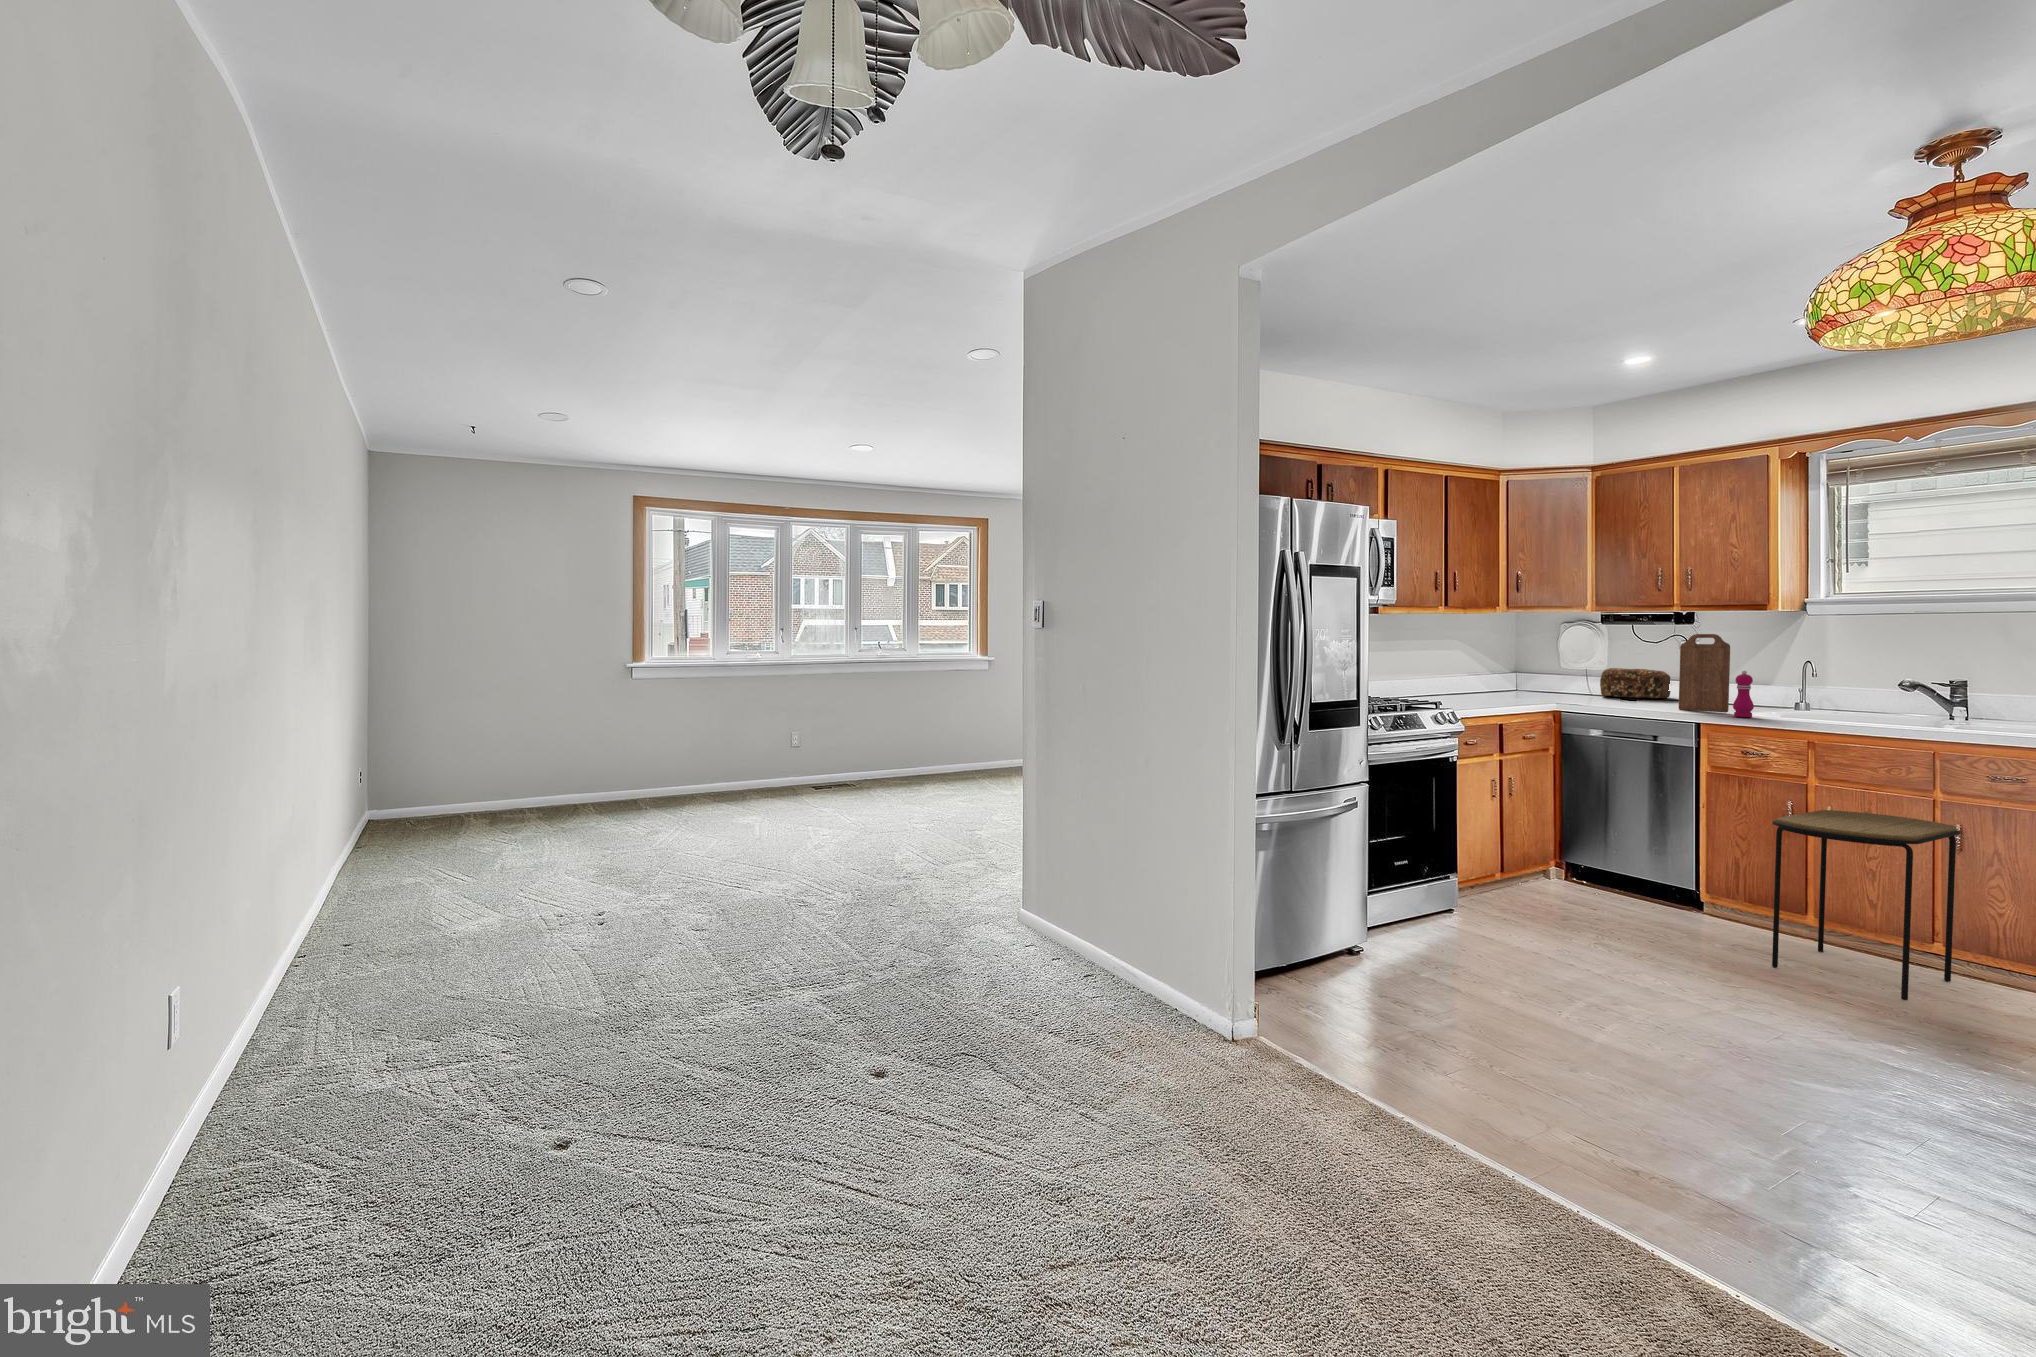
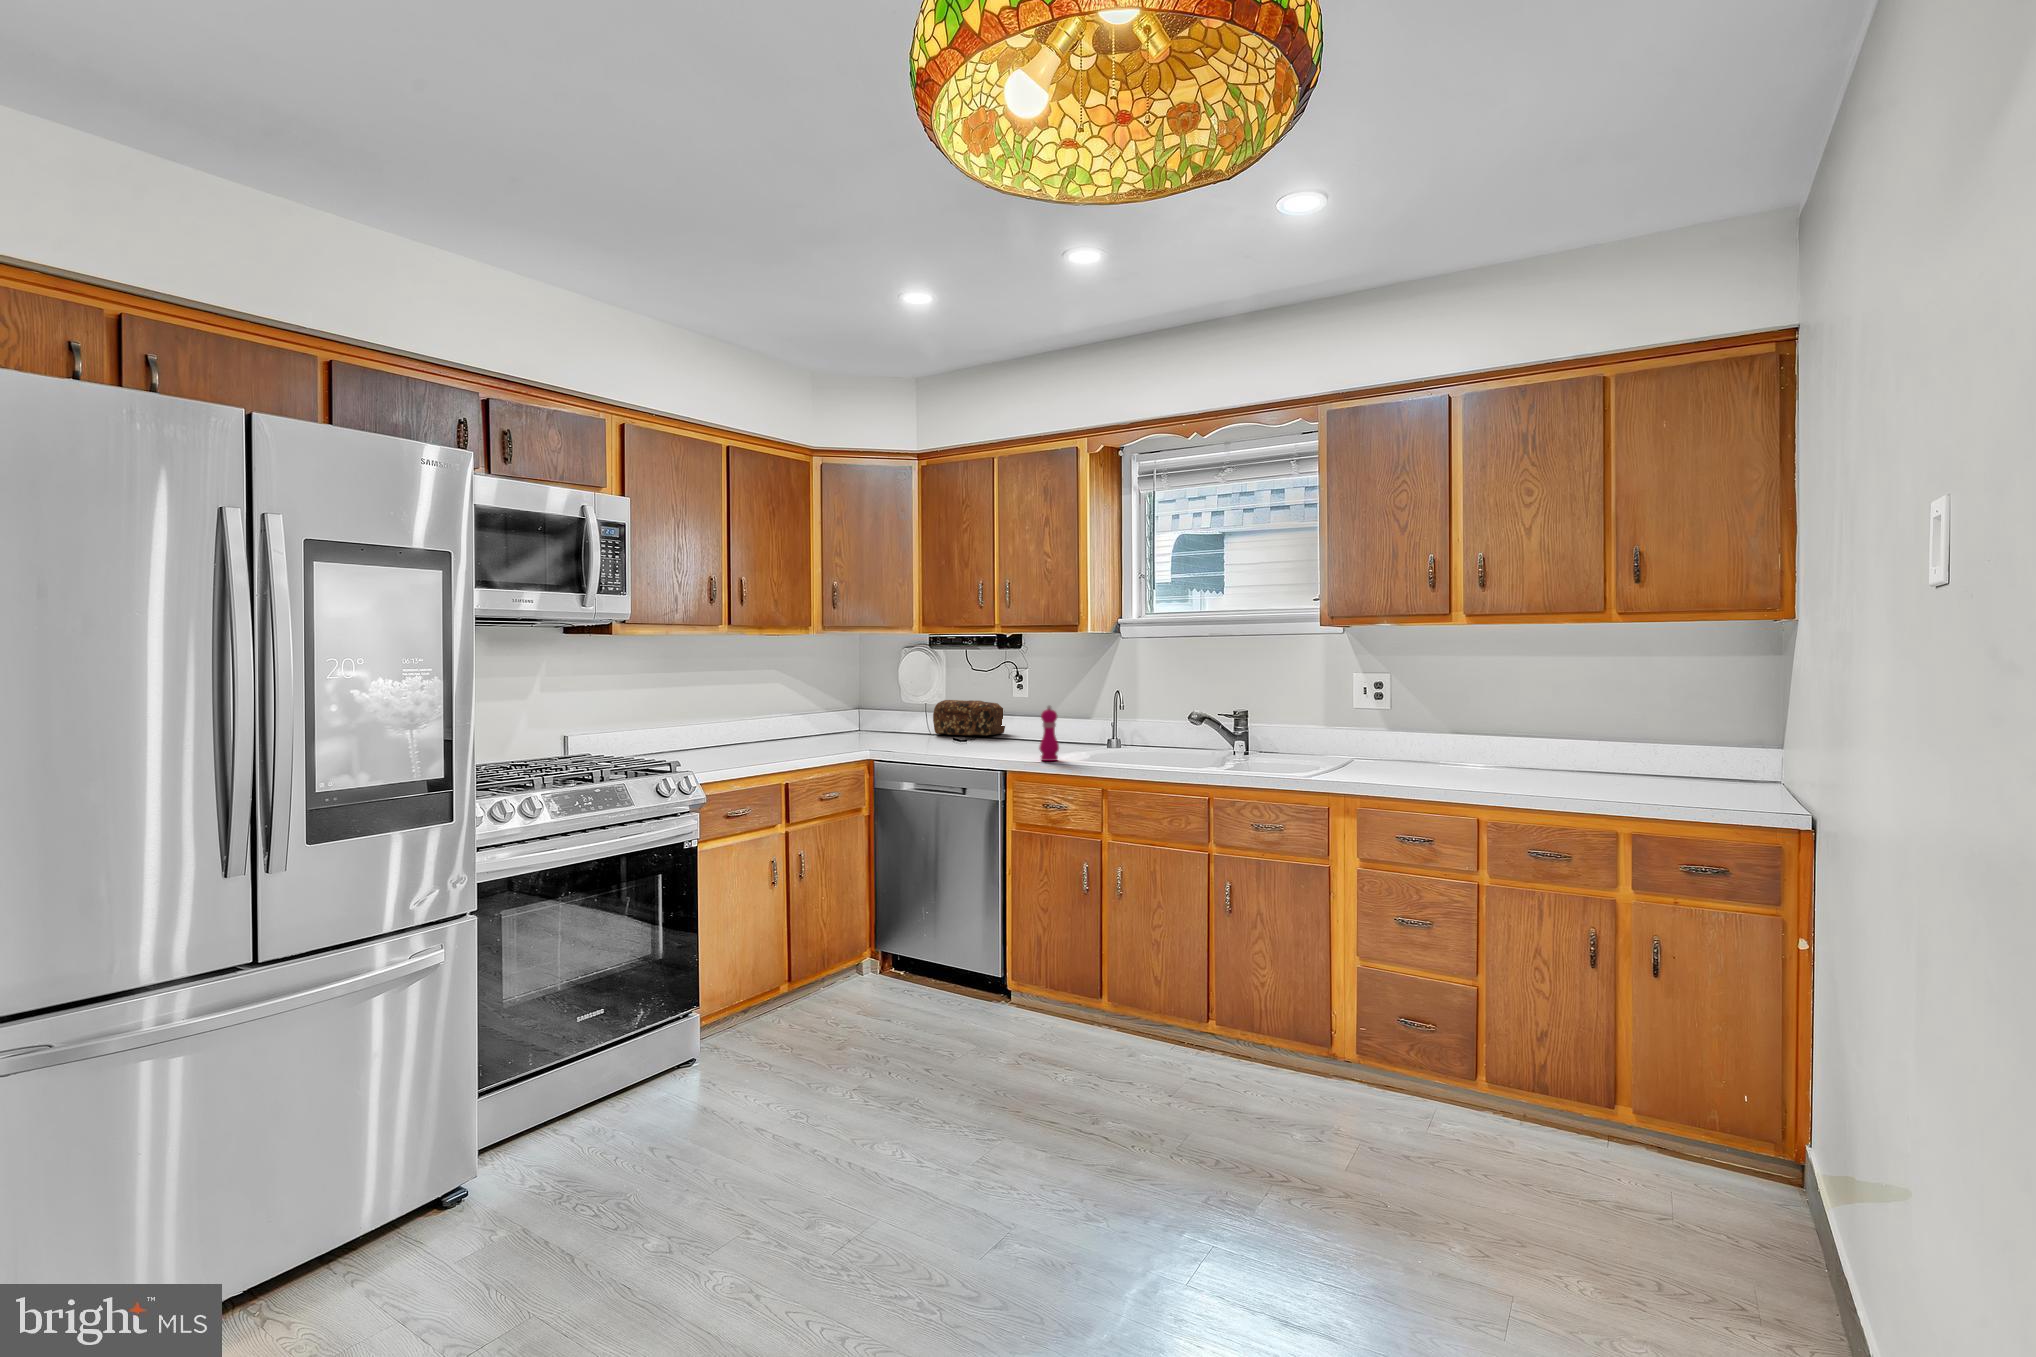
cutting board: present [1679,634,1730,713] -> none [995,661,1040,755]
side table: present [1772,810,1961,1000] -> none [1042,876,1225,1122]

